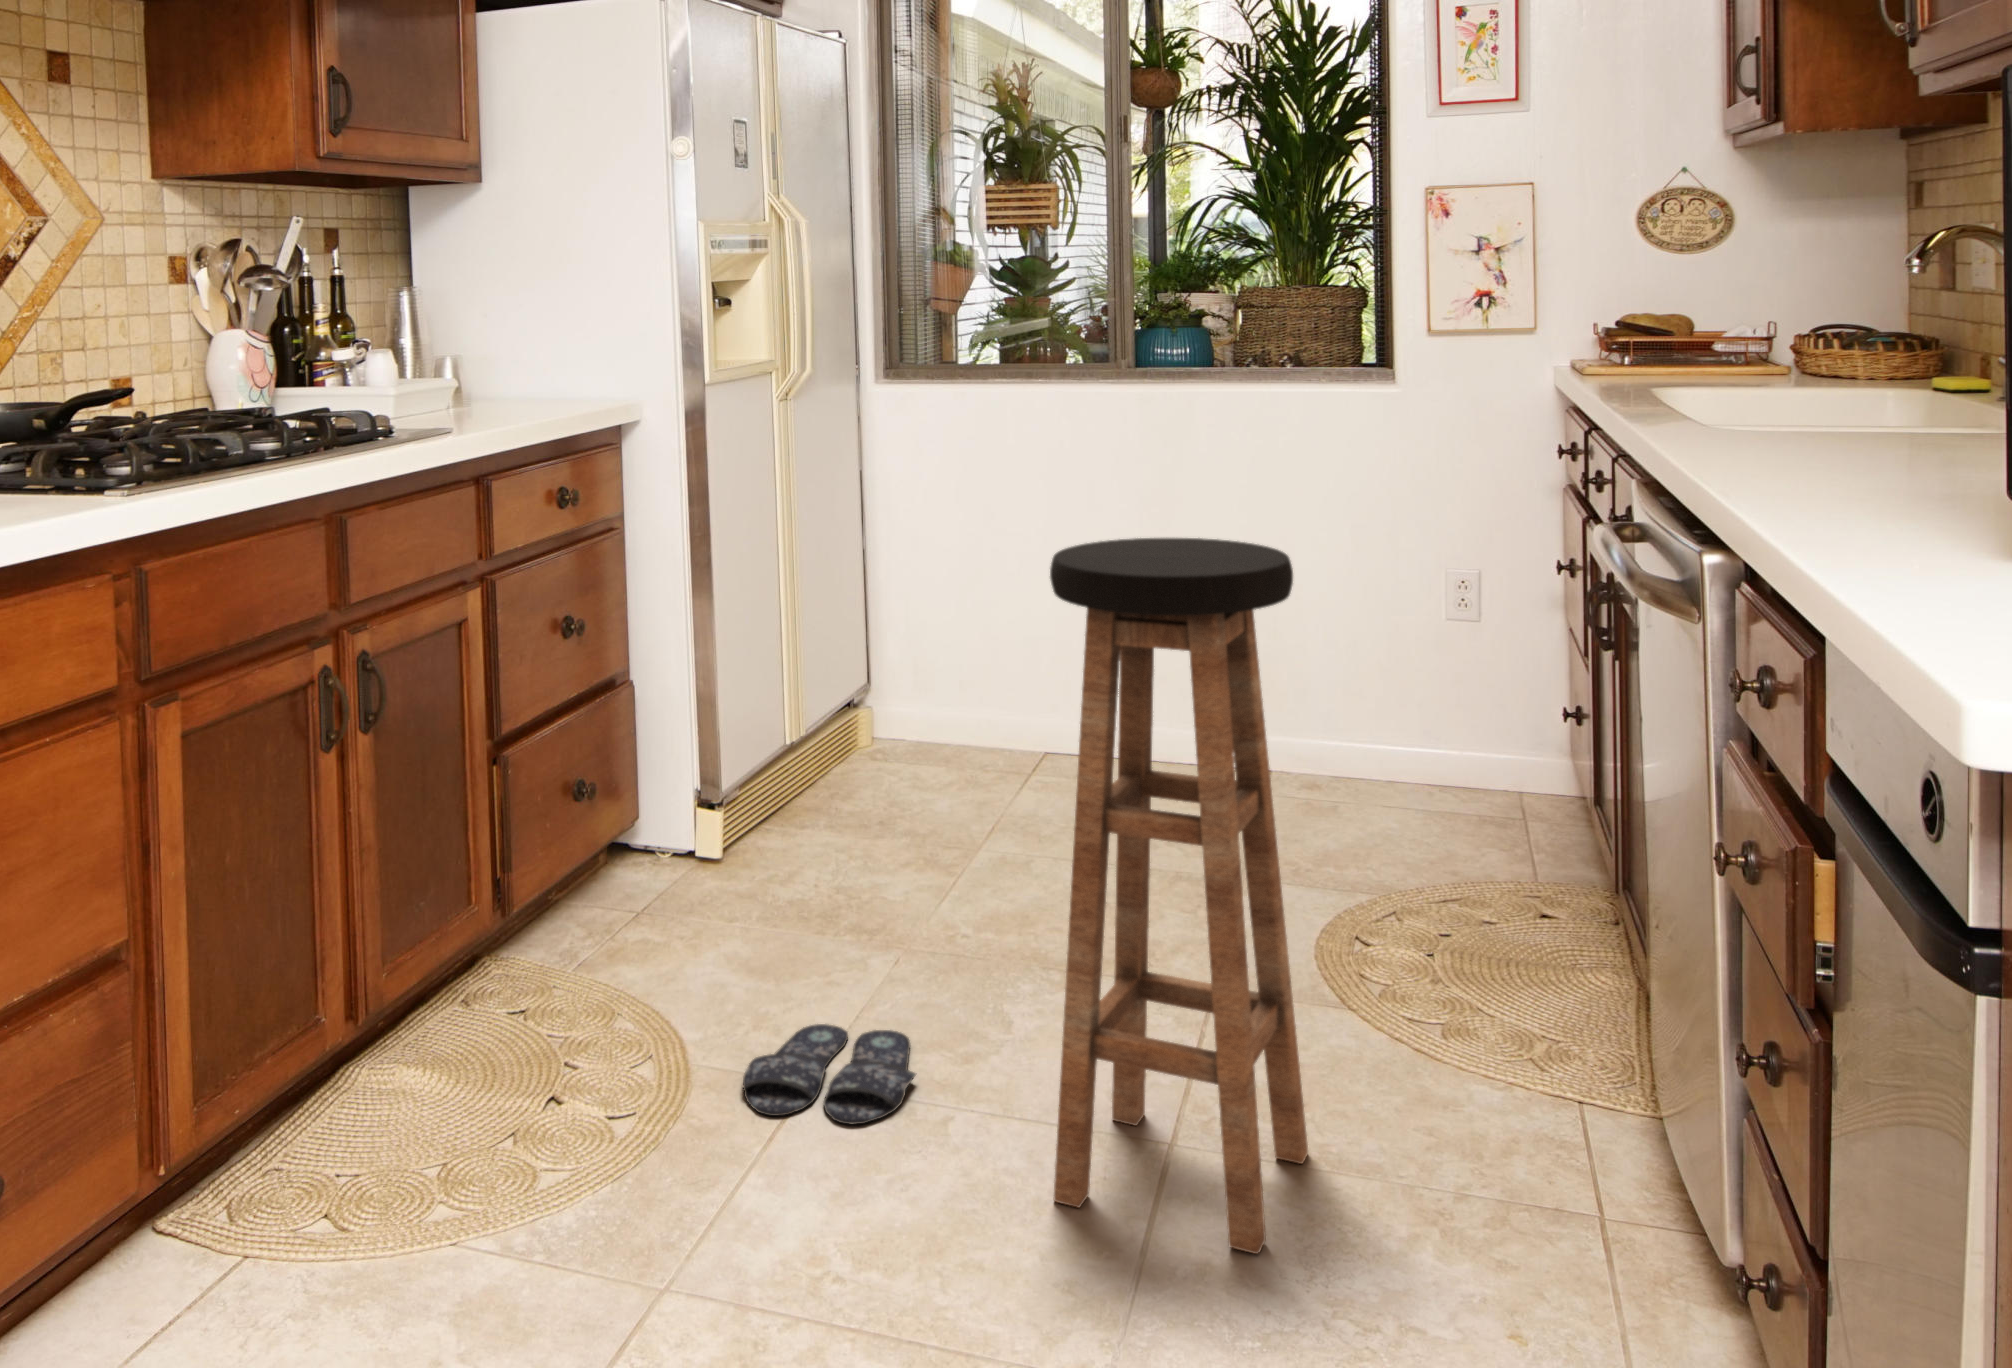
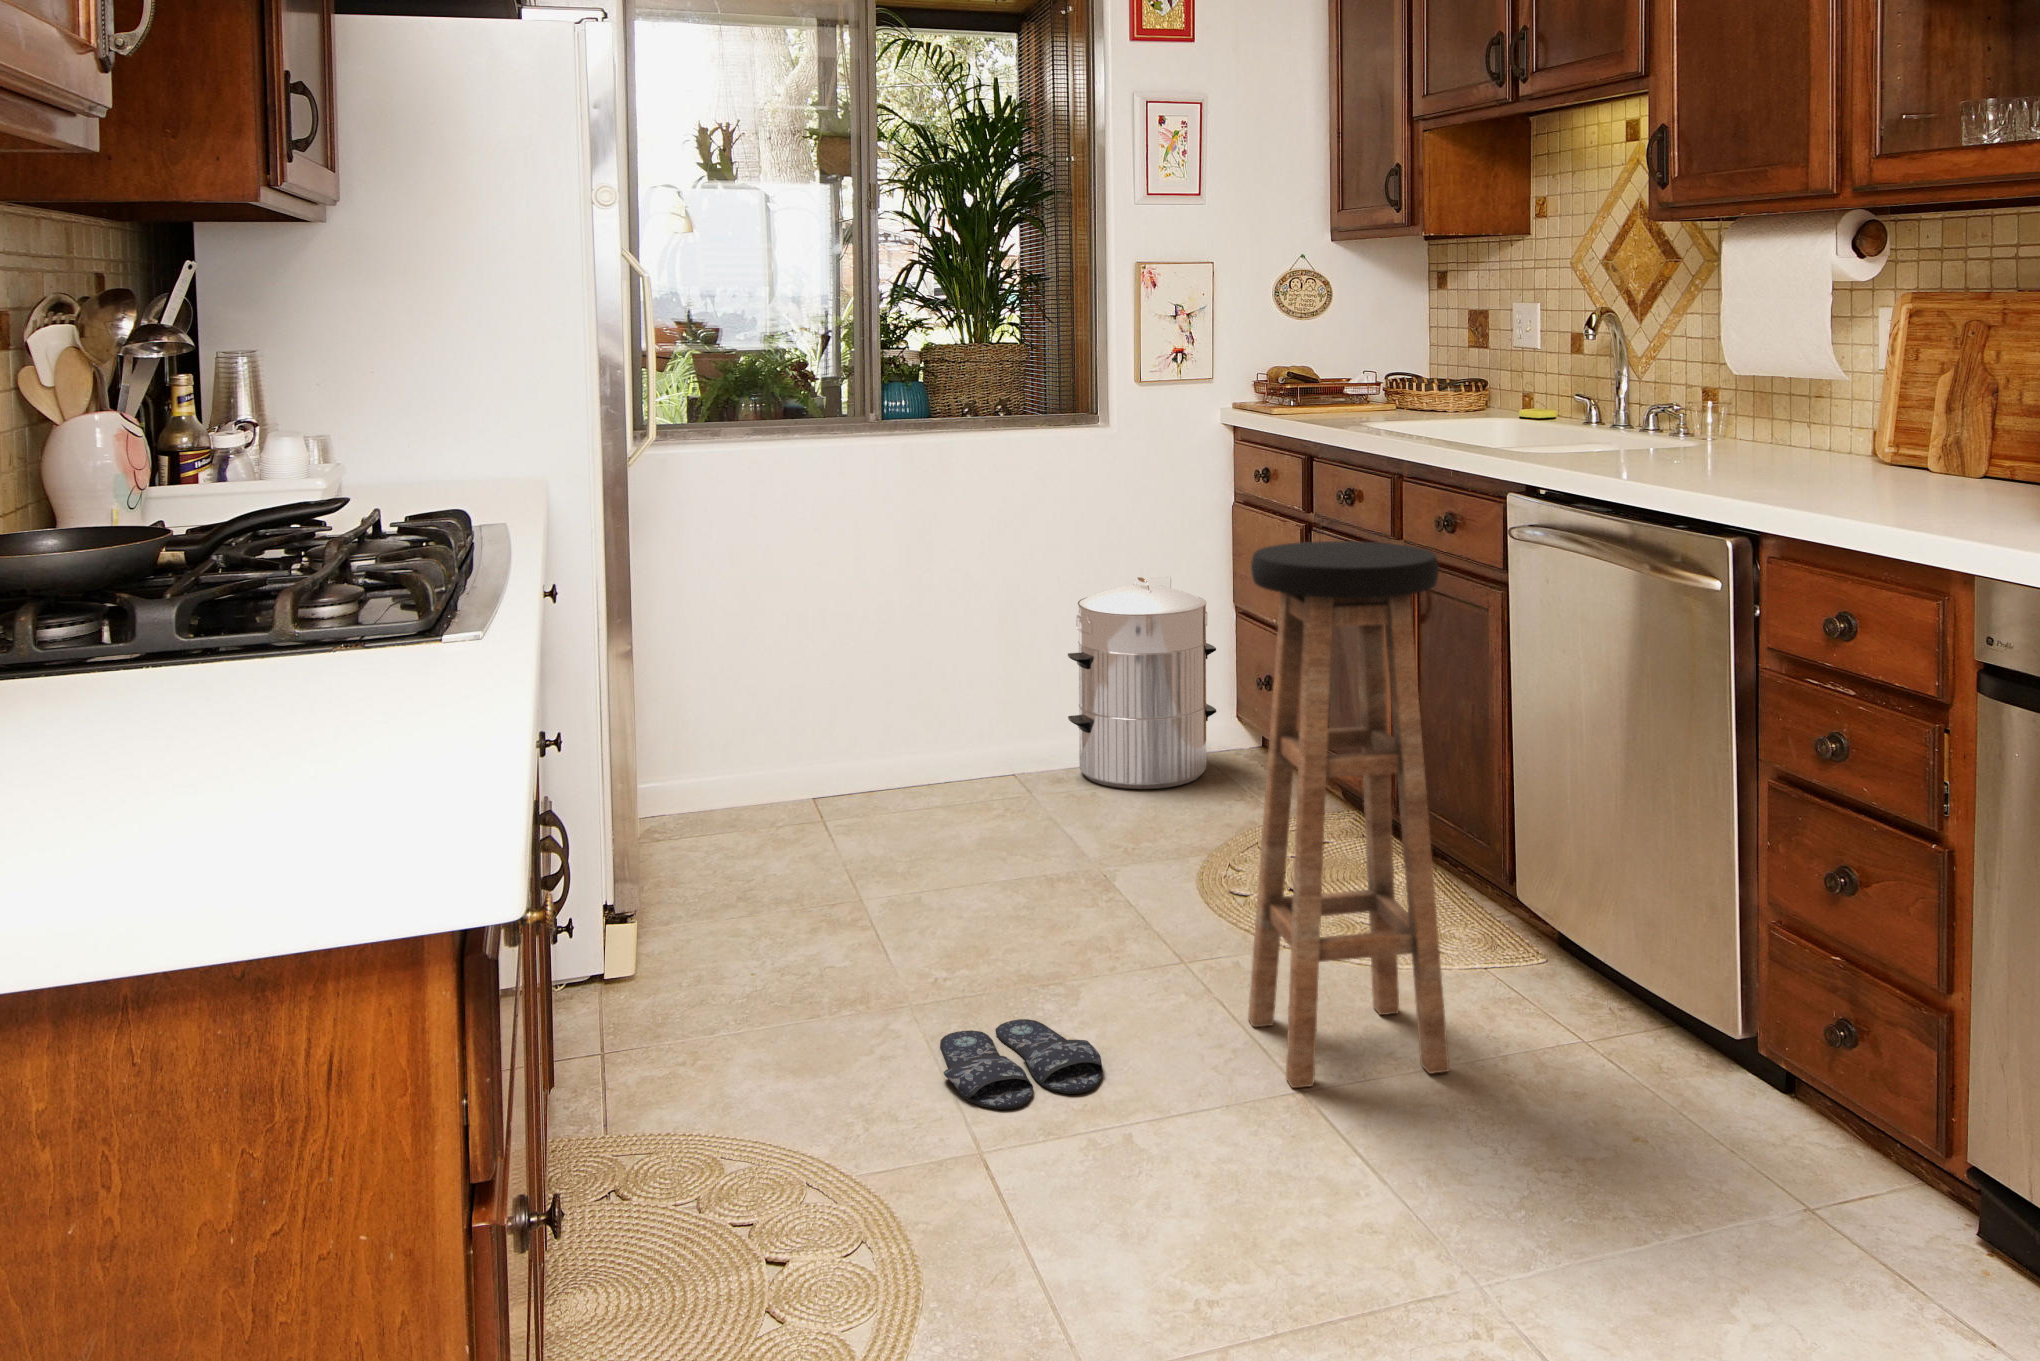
waste bin: none [1309,571,1503,829] -> present [1068,577,1216,789]

